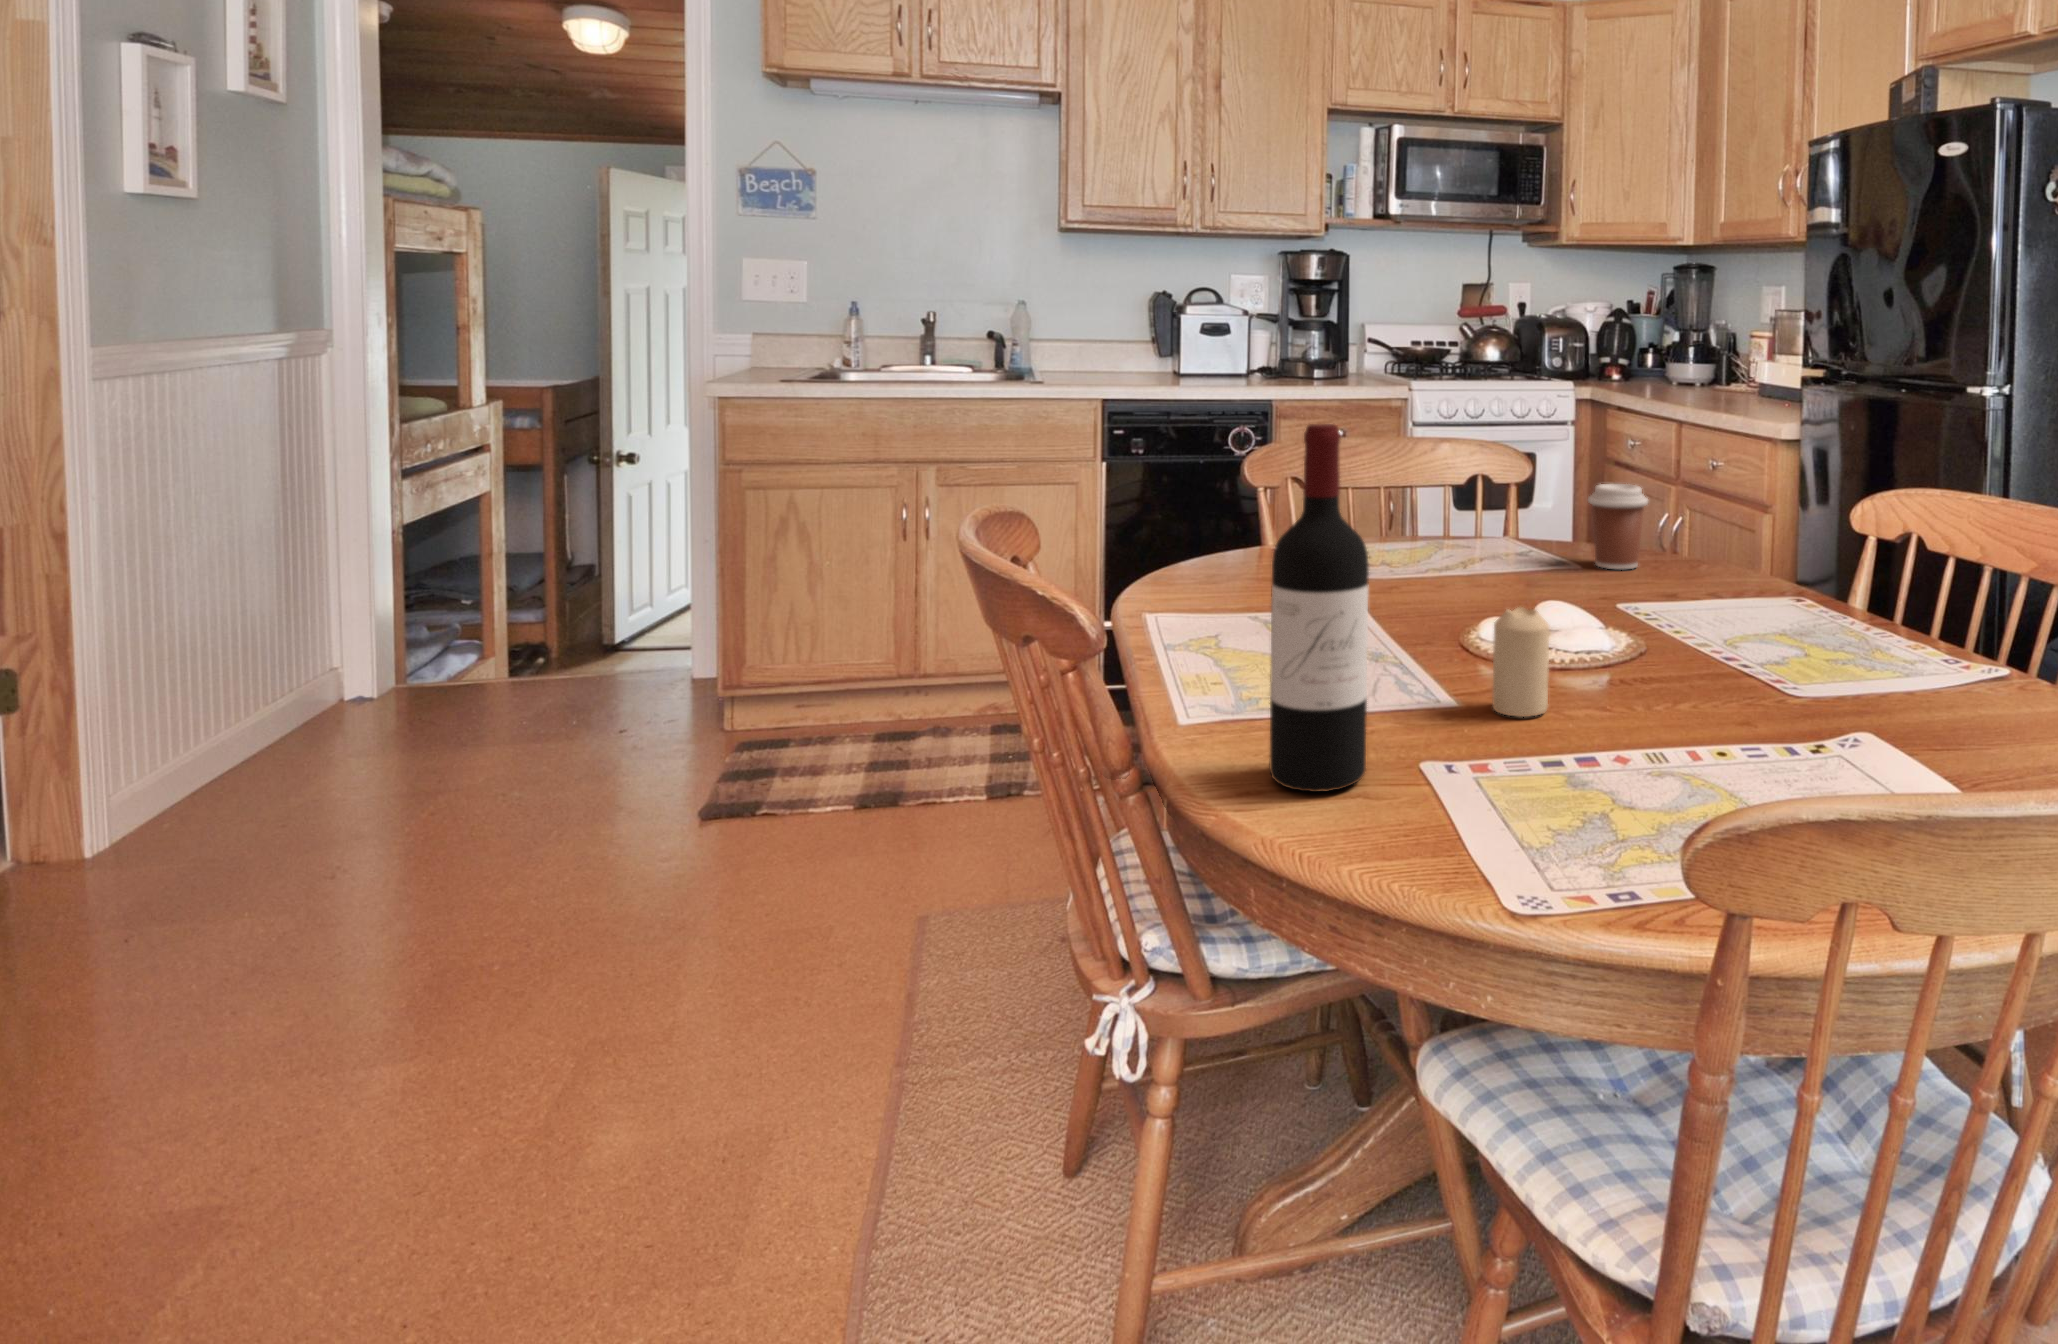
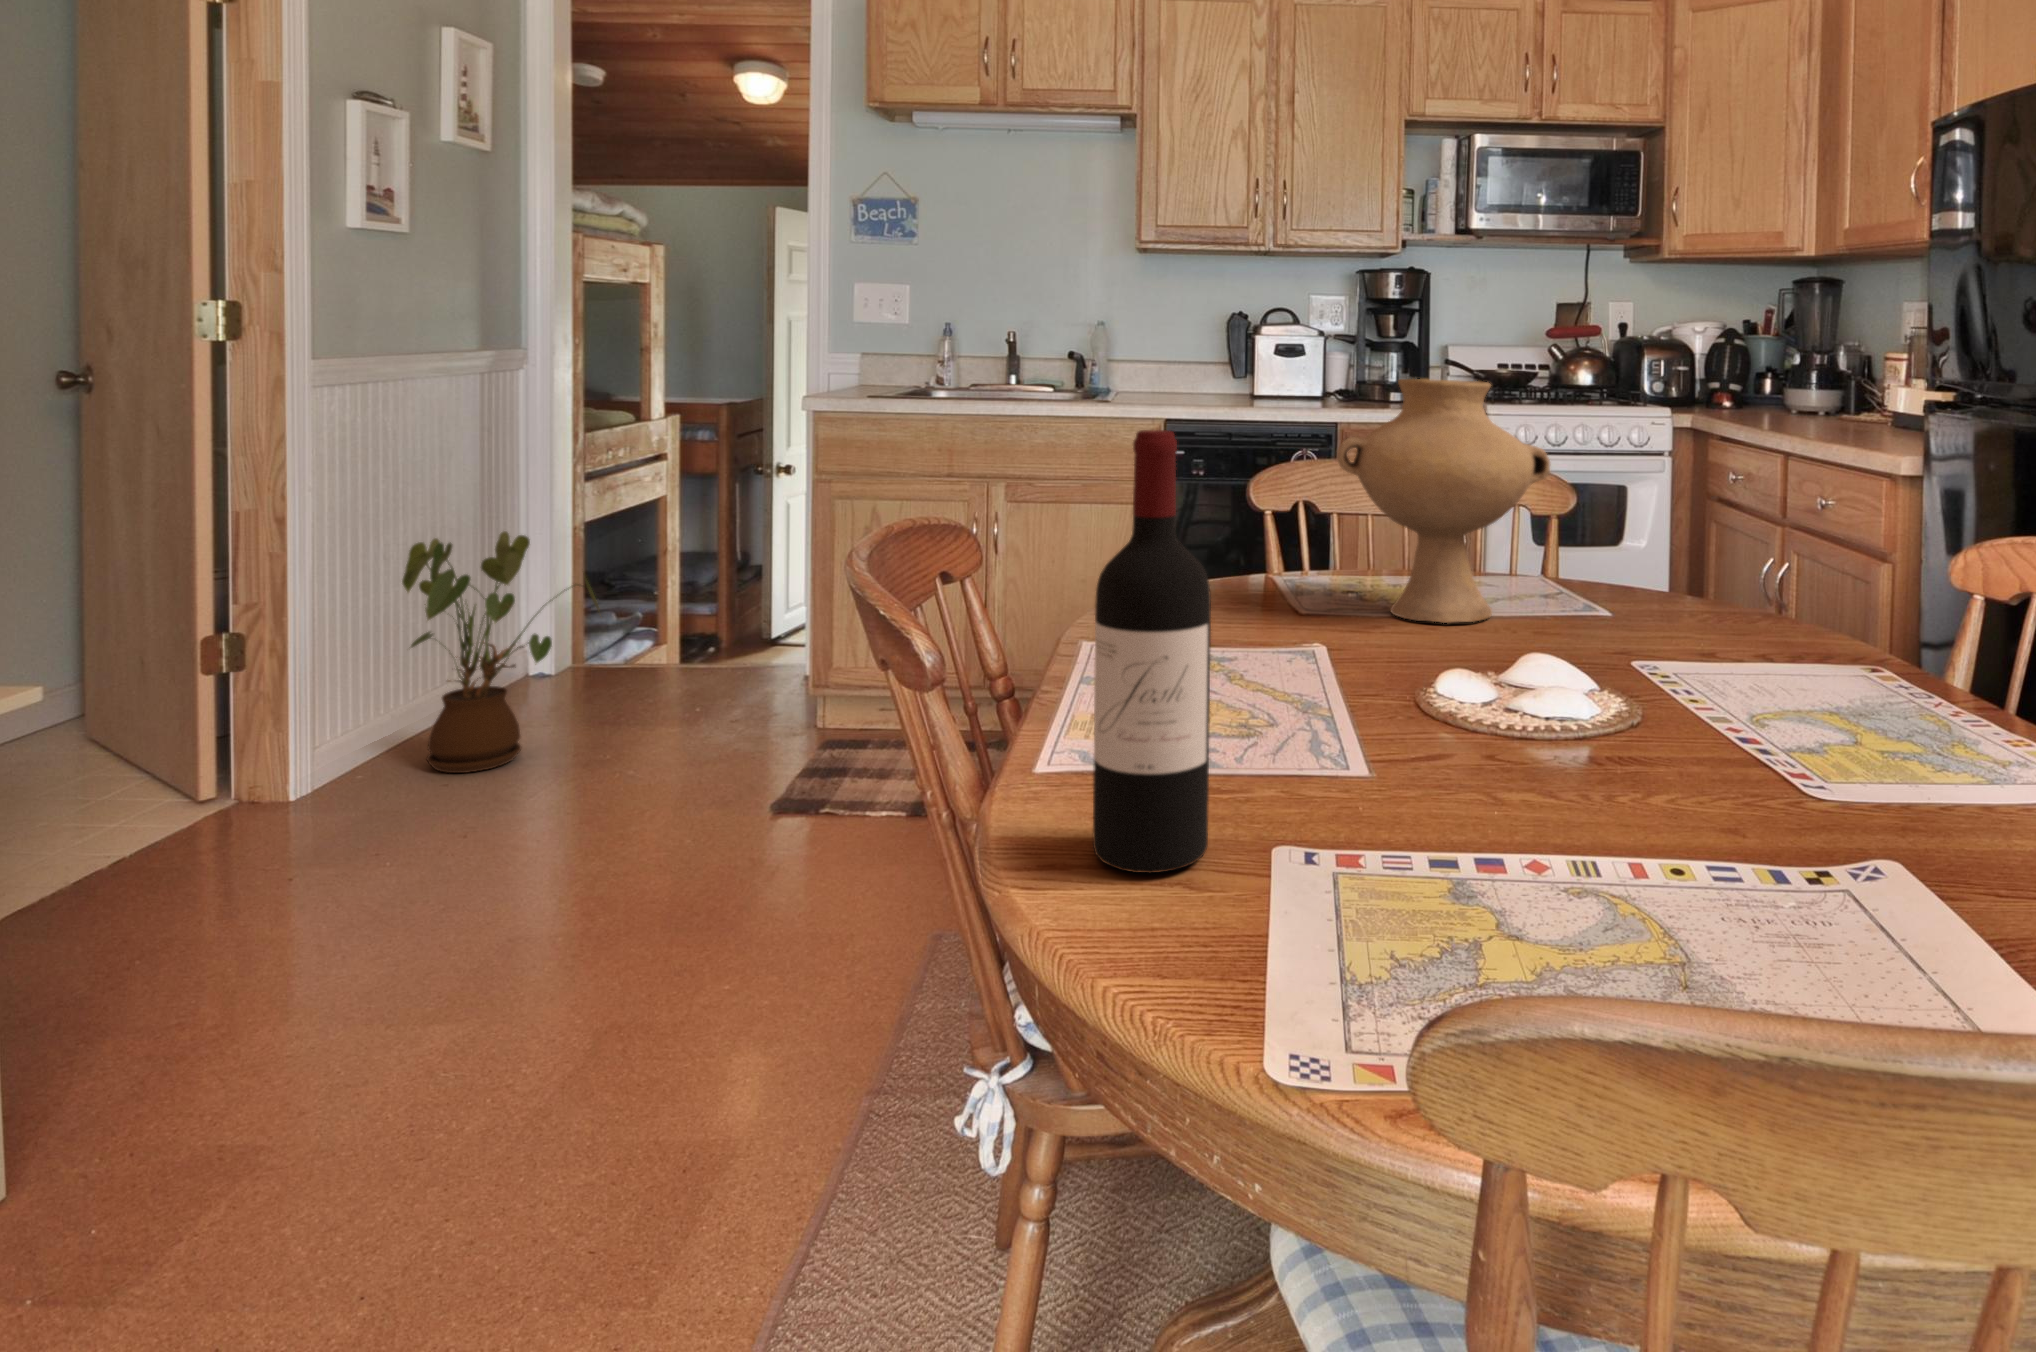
vase: none [1353,366,1537,580] -> present [1337,379,1550,623]
coffee cup: present [1588,484,1648,569] -> none [1617,519,1690,621]
house plant: none [215,533,472,804] -> present [402,531,599,773]
candle: present [1492,607,1549,717] -> none [1409,661,1478,797]

